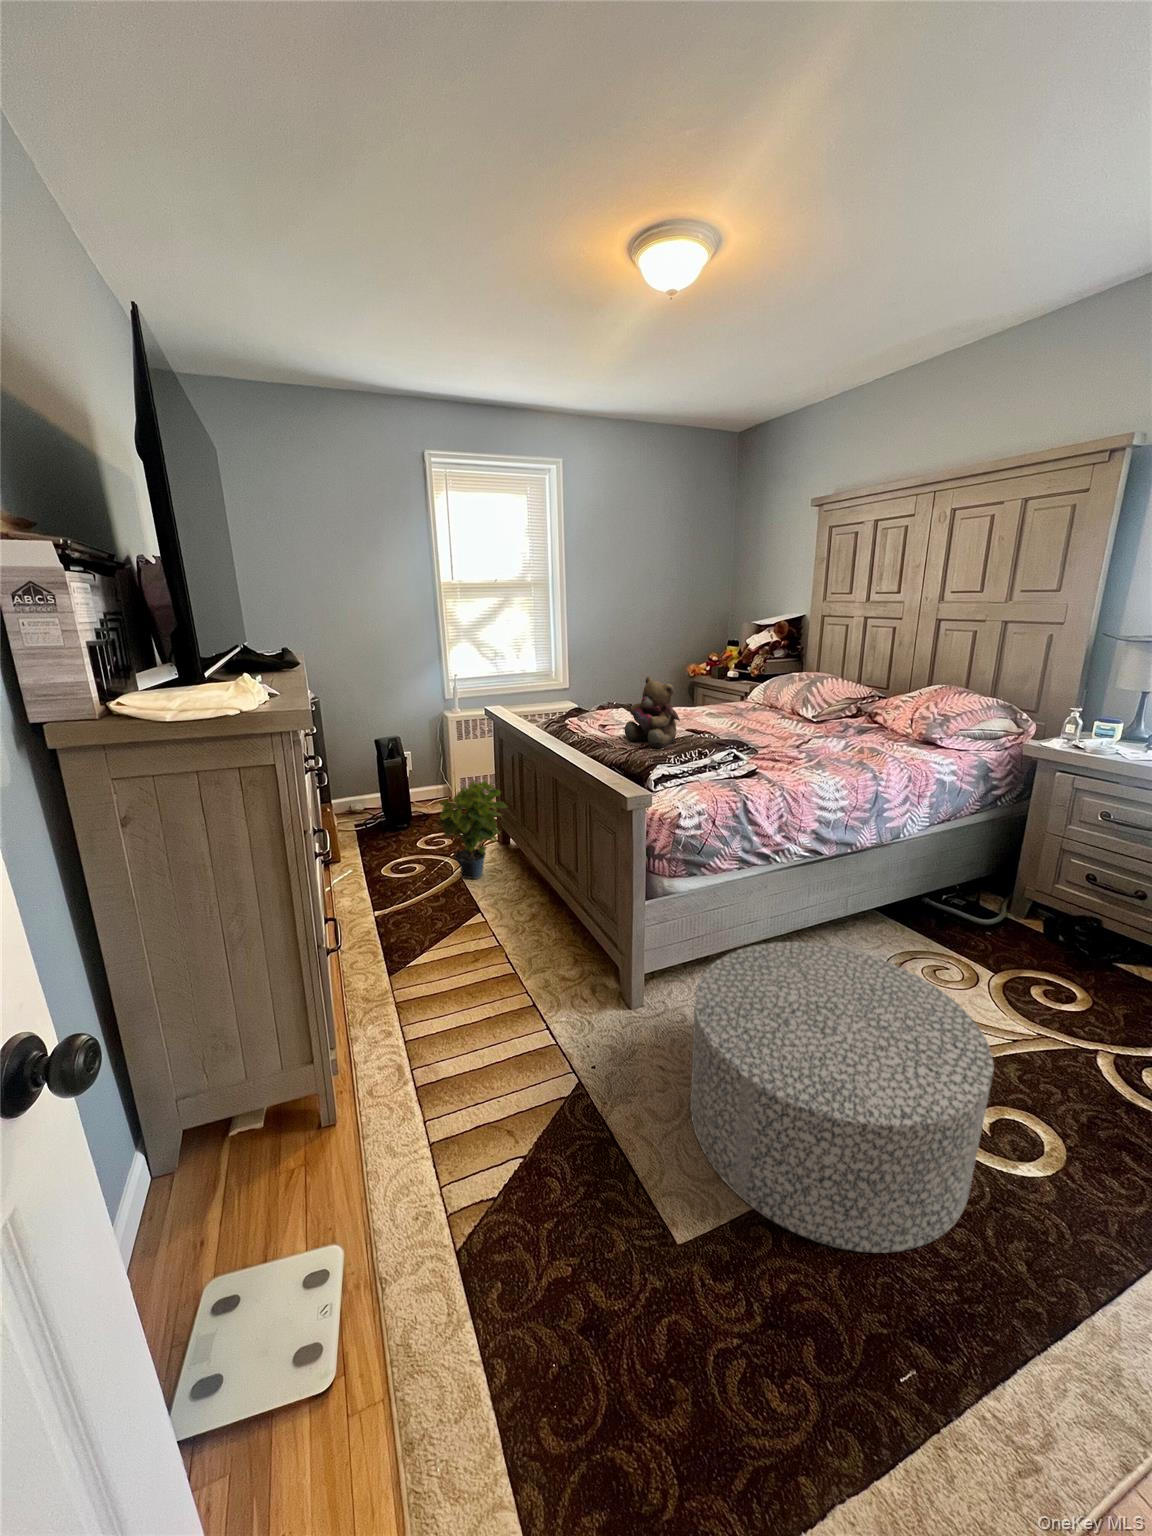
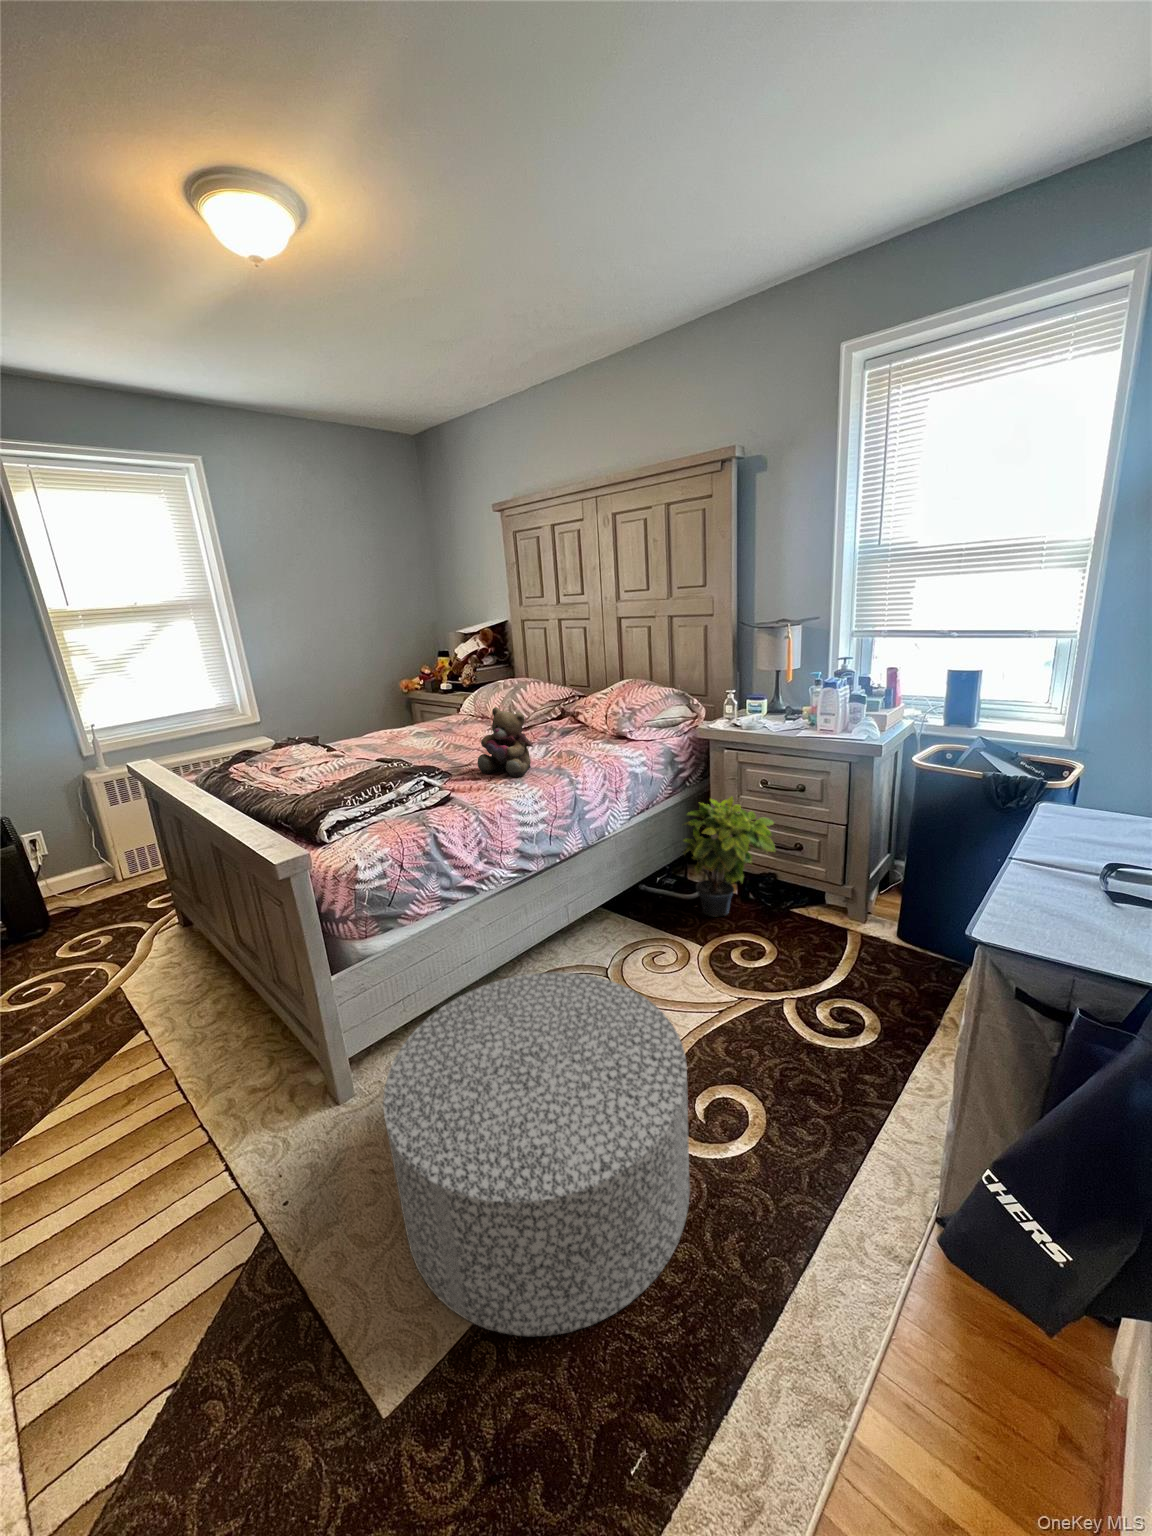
teddy bear: present [625,676,680,748] -> present [478,707,533,777]
potted plant: present [438,780,507,879] -> present [683,797,775,917]

